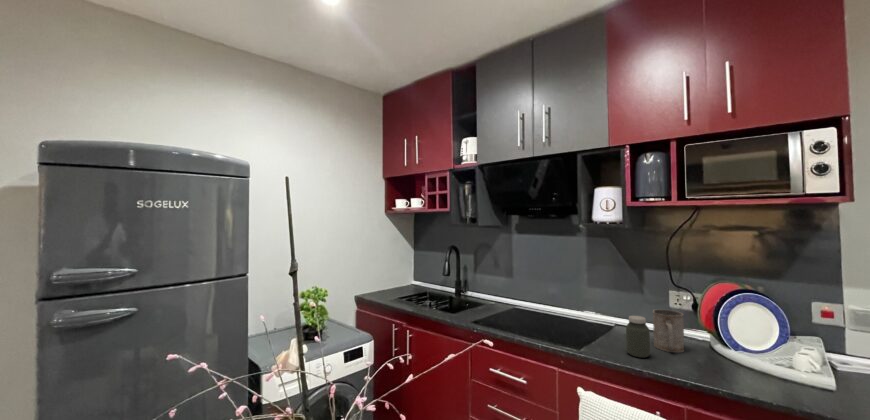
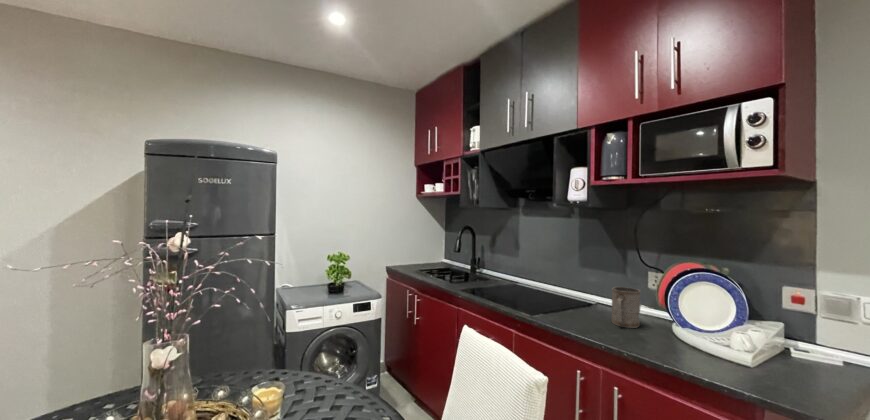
jar: present [626,316,650,358] -> none [574,288,595,327]

